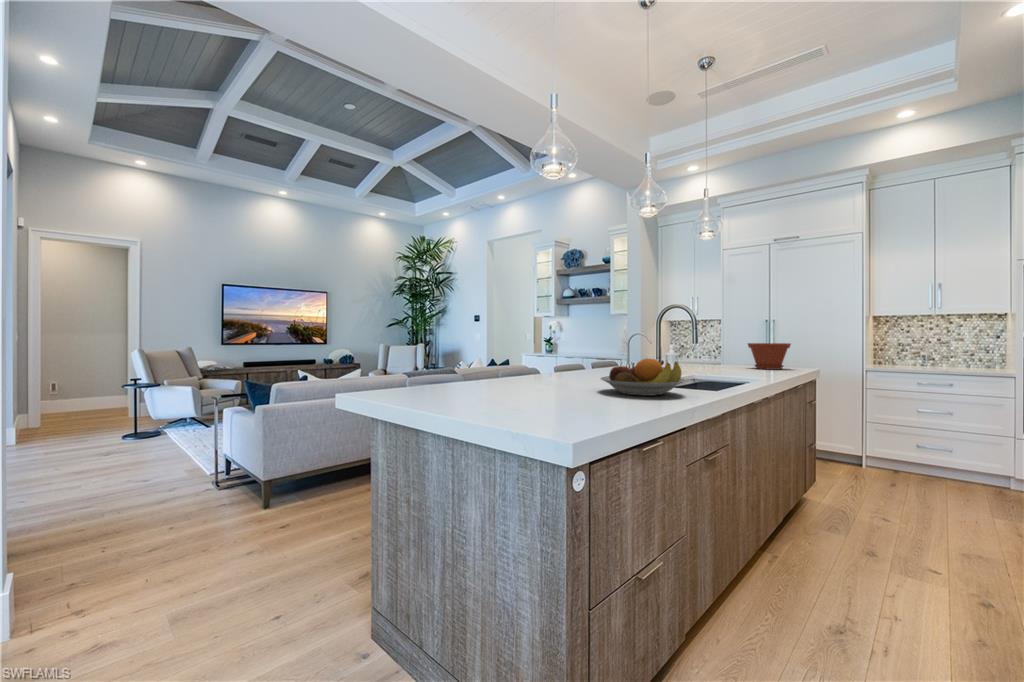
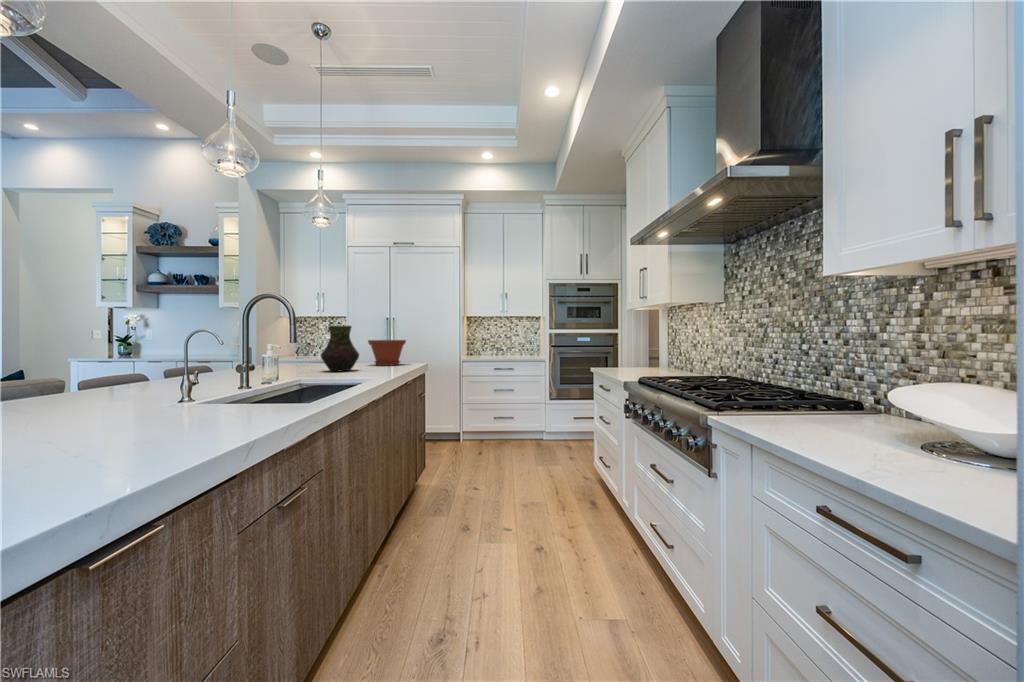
vase: none [706,329,742,372] -> present [321,325,359,371]
fruit bowl: present [601,358,686,396] -> none [85,367,255,429]

